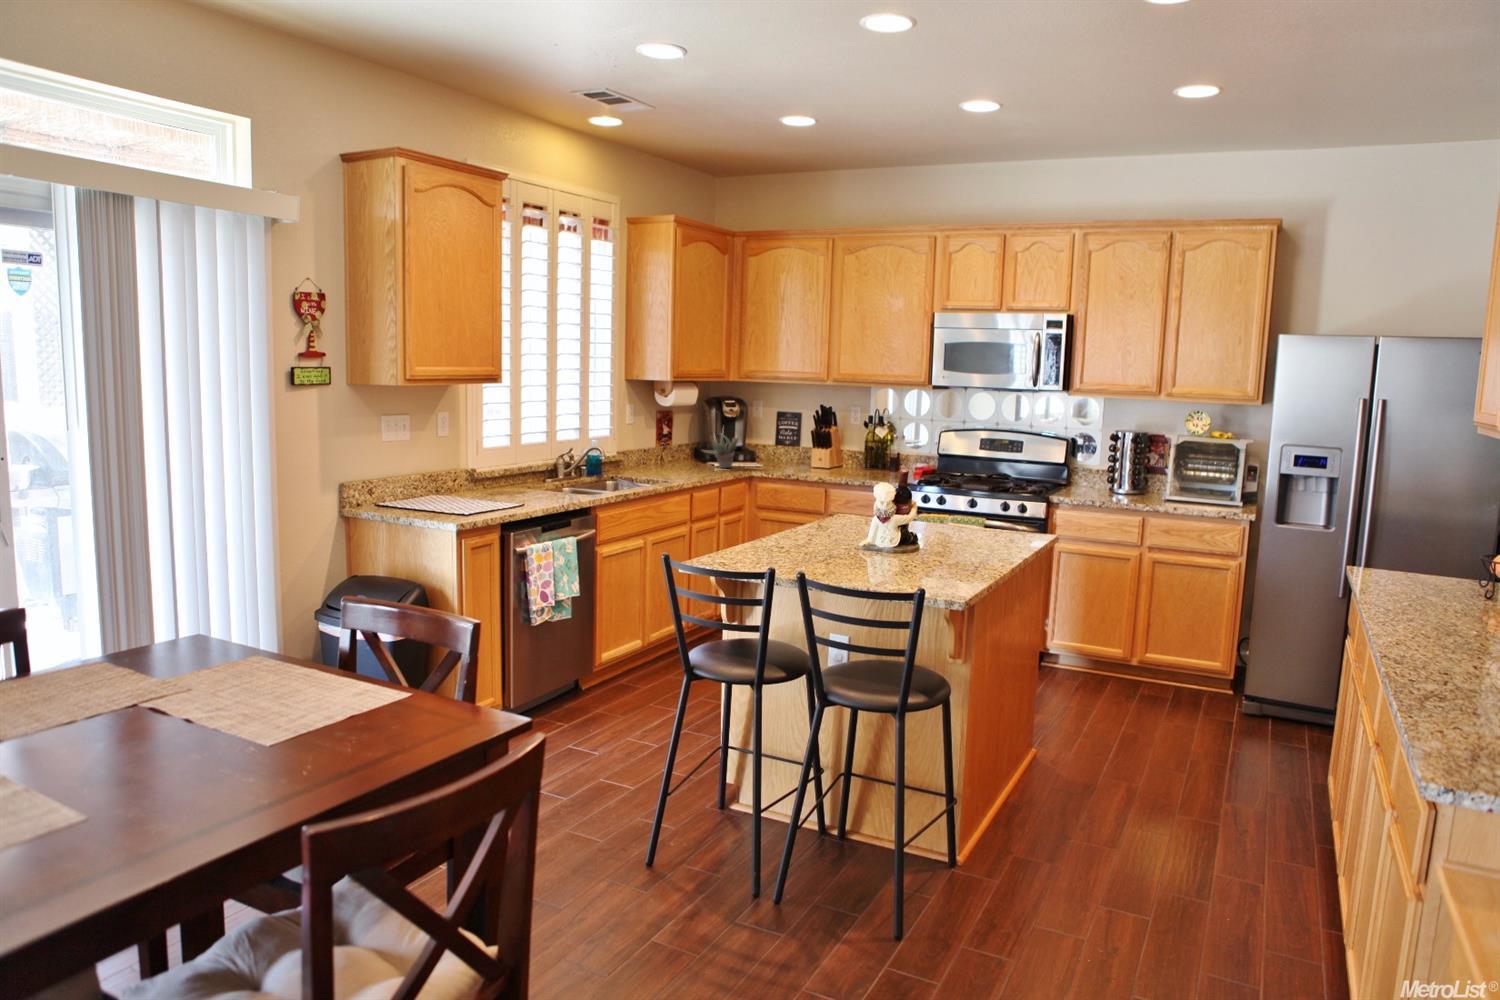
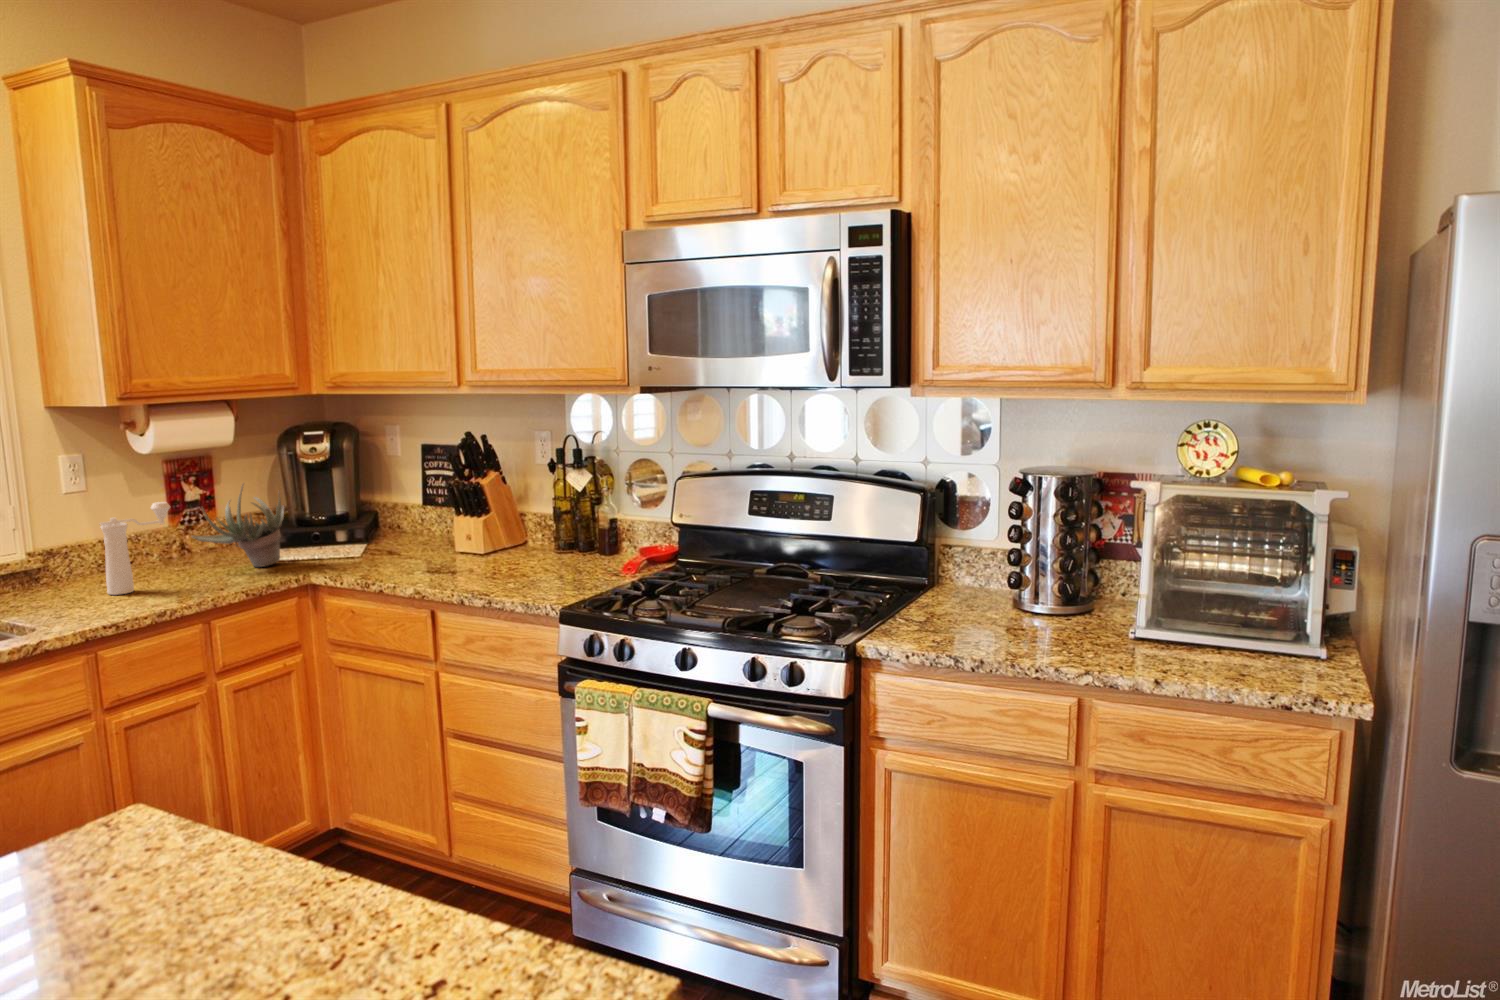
pepper mill: none [678,432,702,473] -> present [100,502,170,595]

